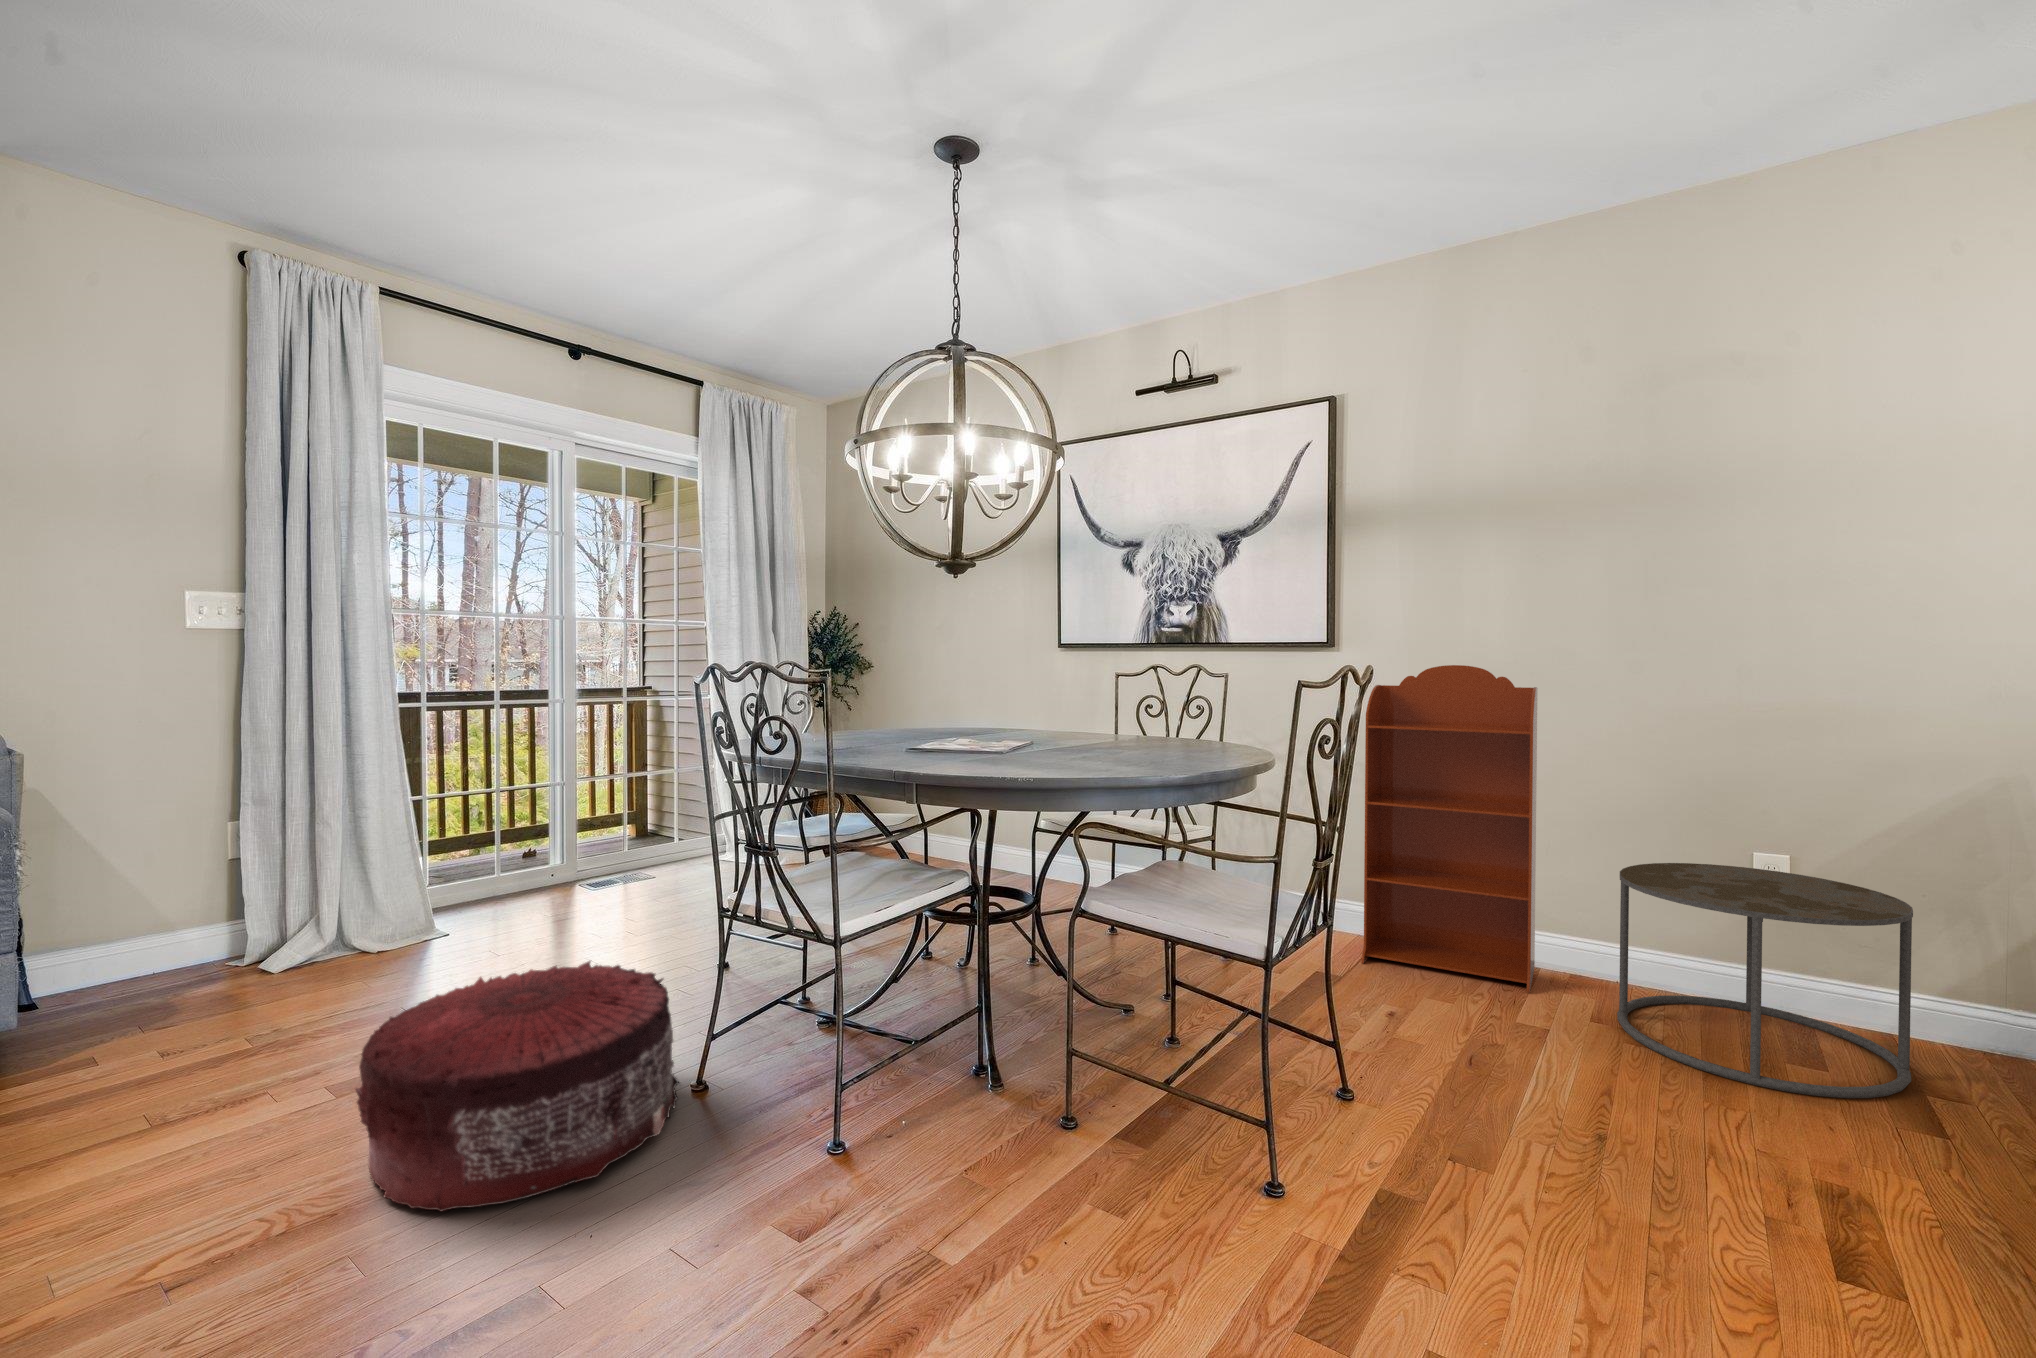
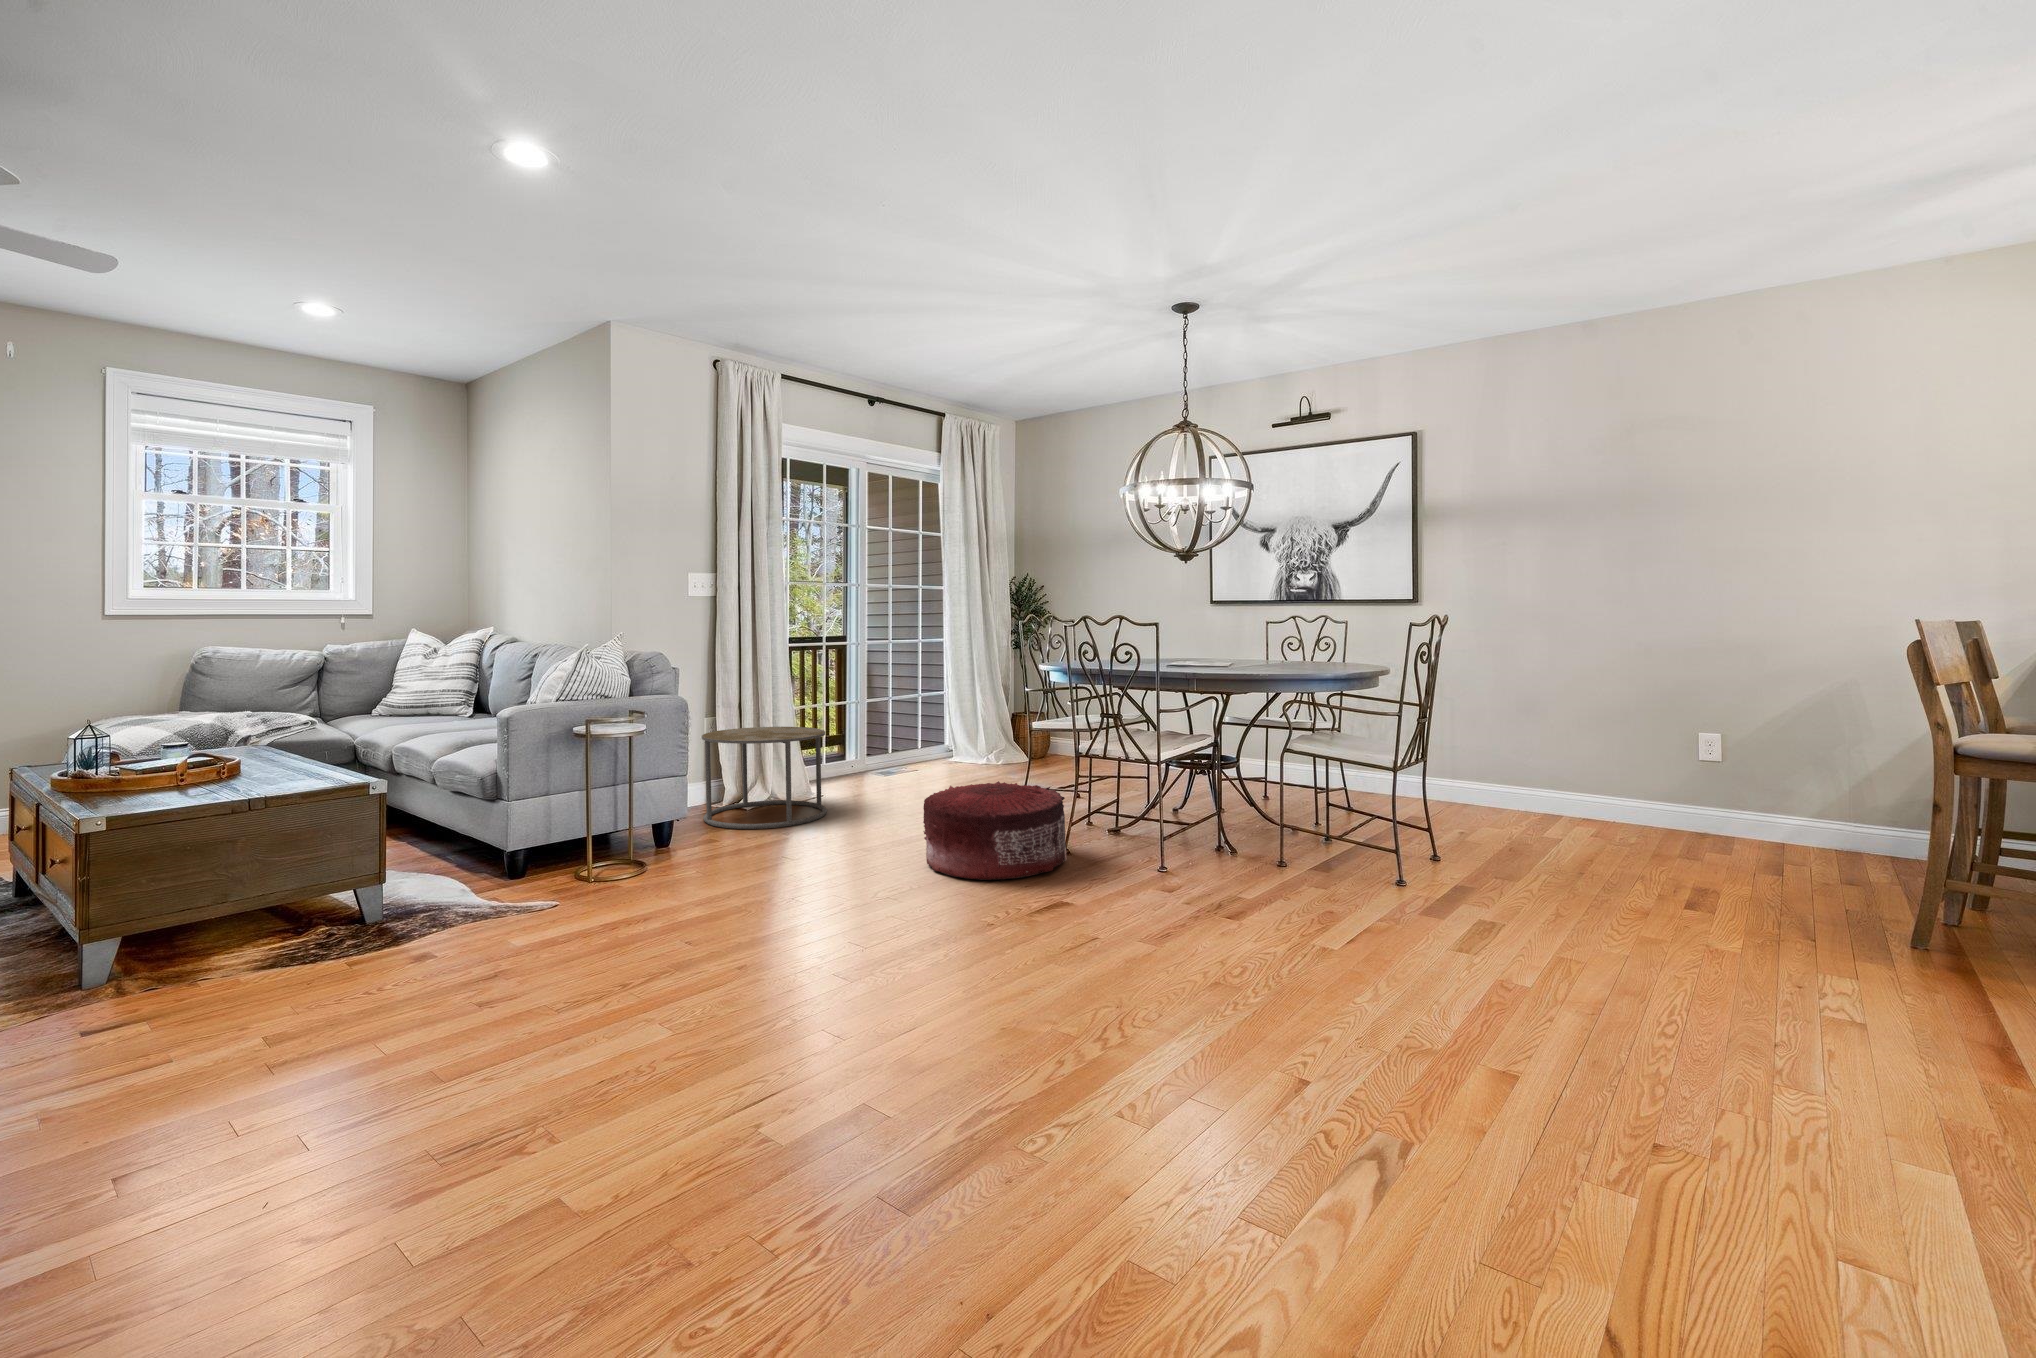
bookcase: present [1361,665,1538,993] -> none [1437,614,1559,821]
side table: present [1617,863,1913,1098] -> present [702,727,827,829]

